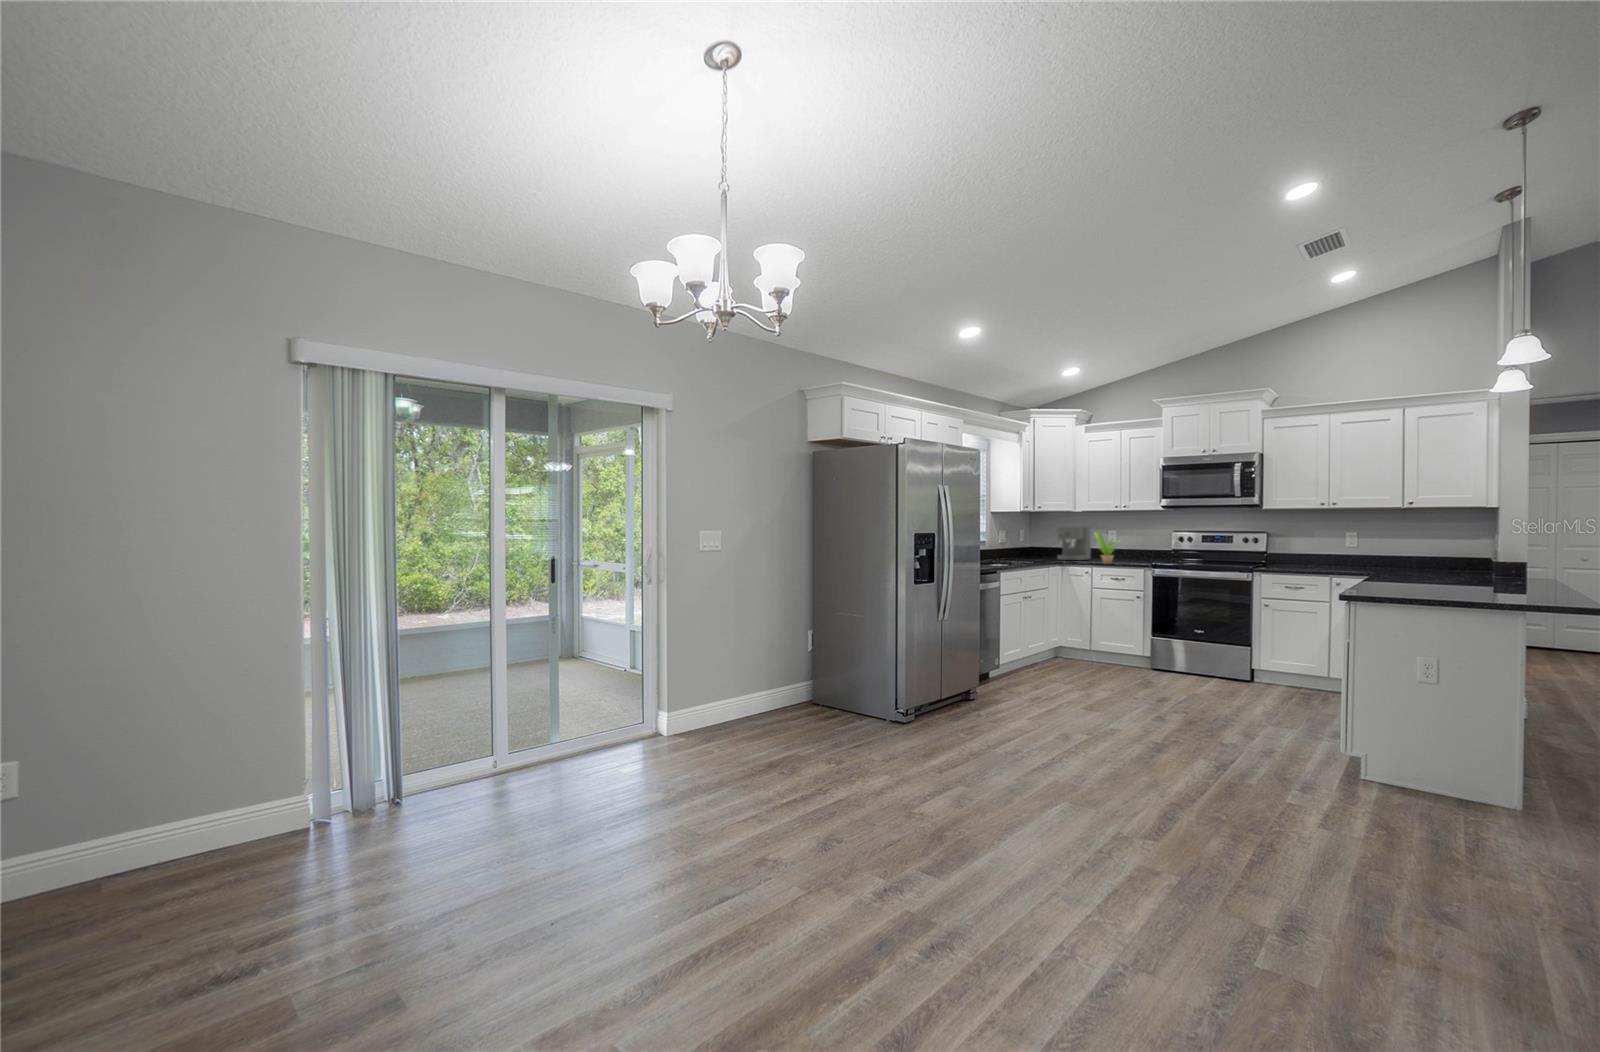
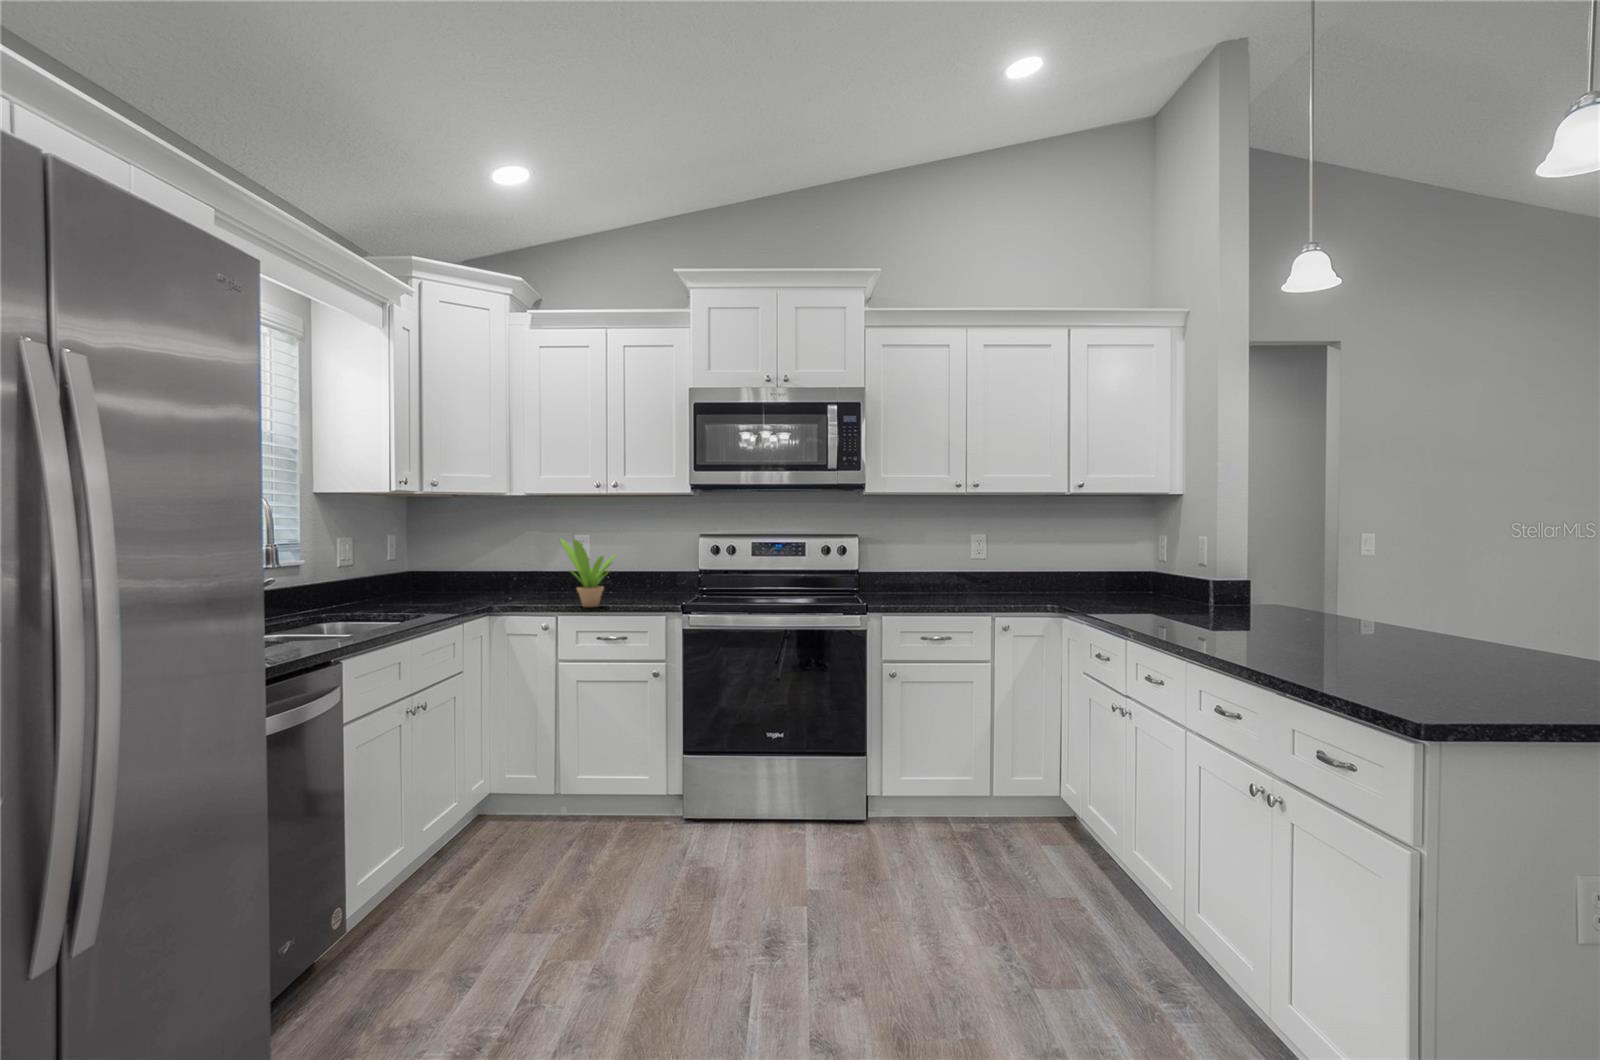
coffee maker: present [1057,526,1091,560] -> none [473,527,540,598]

